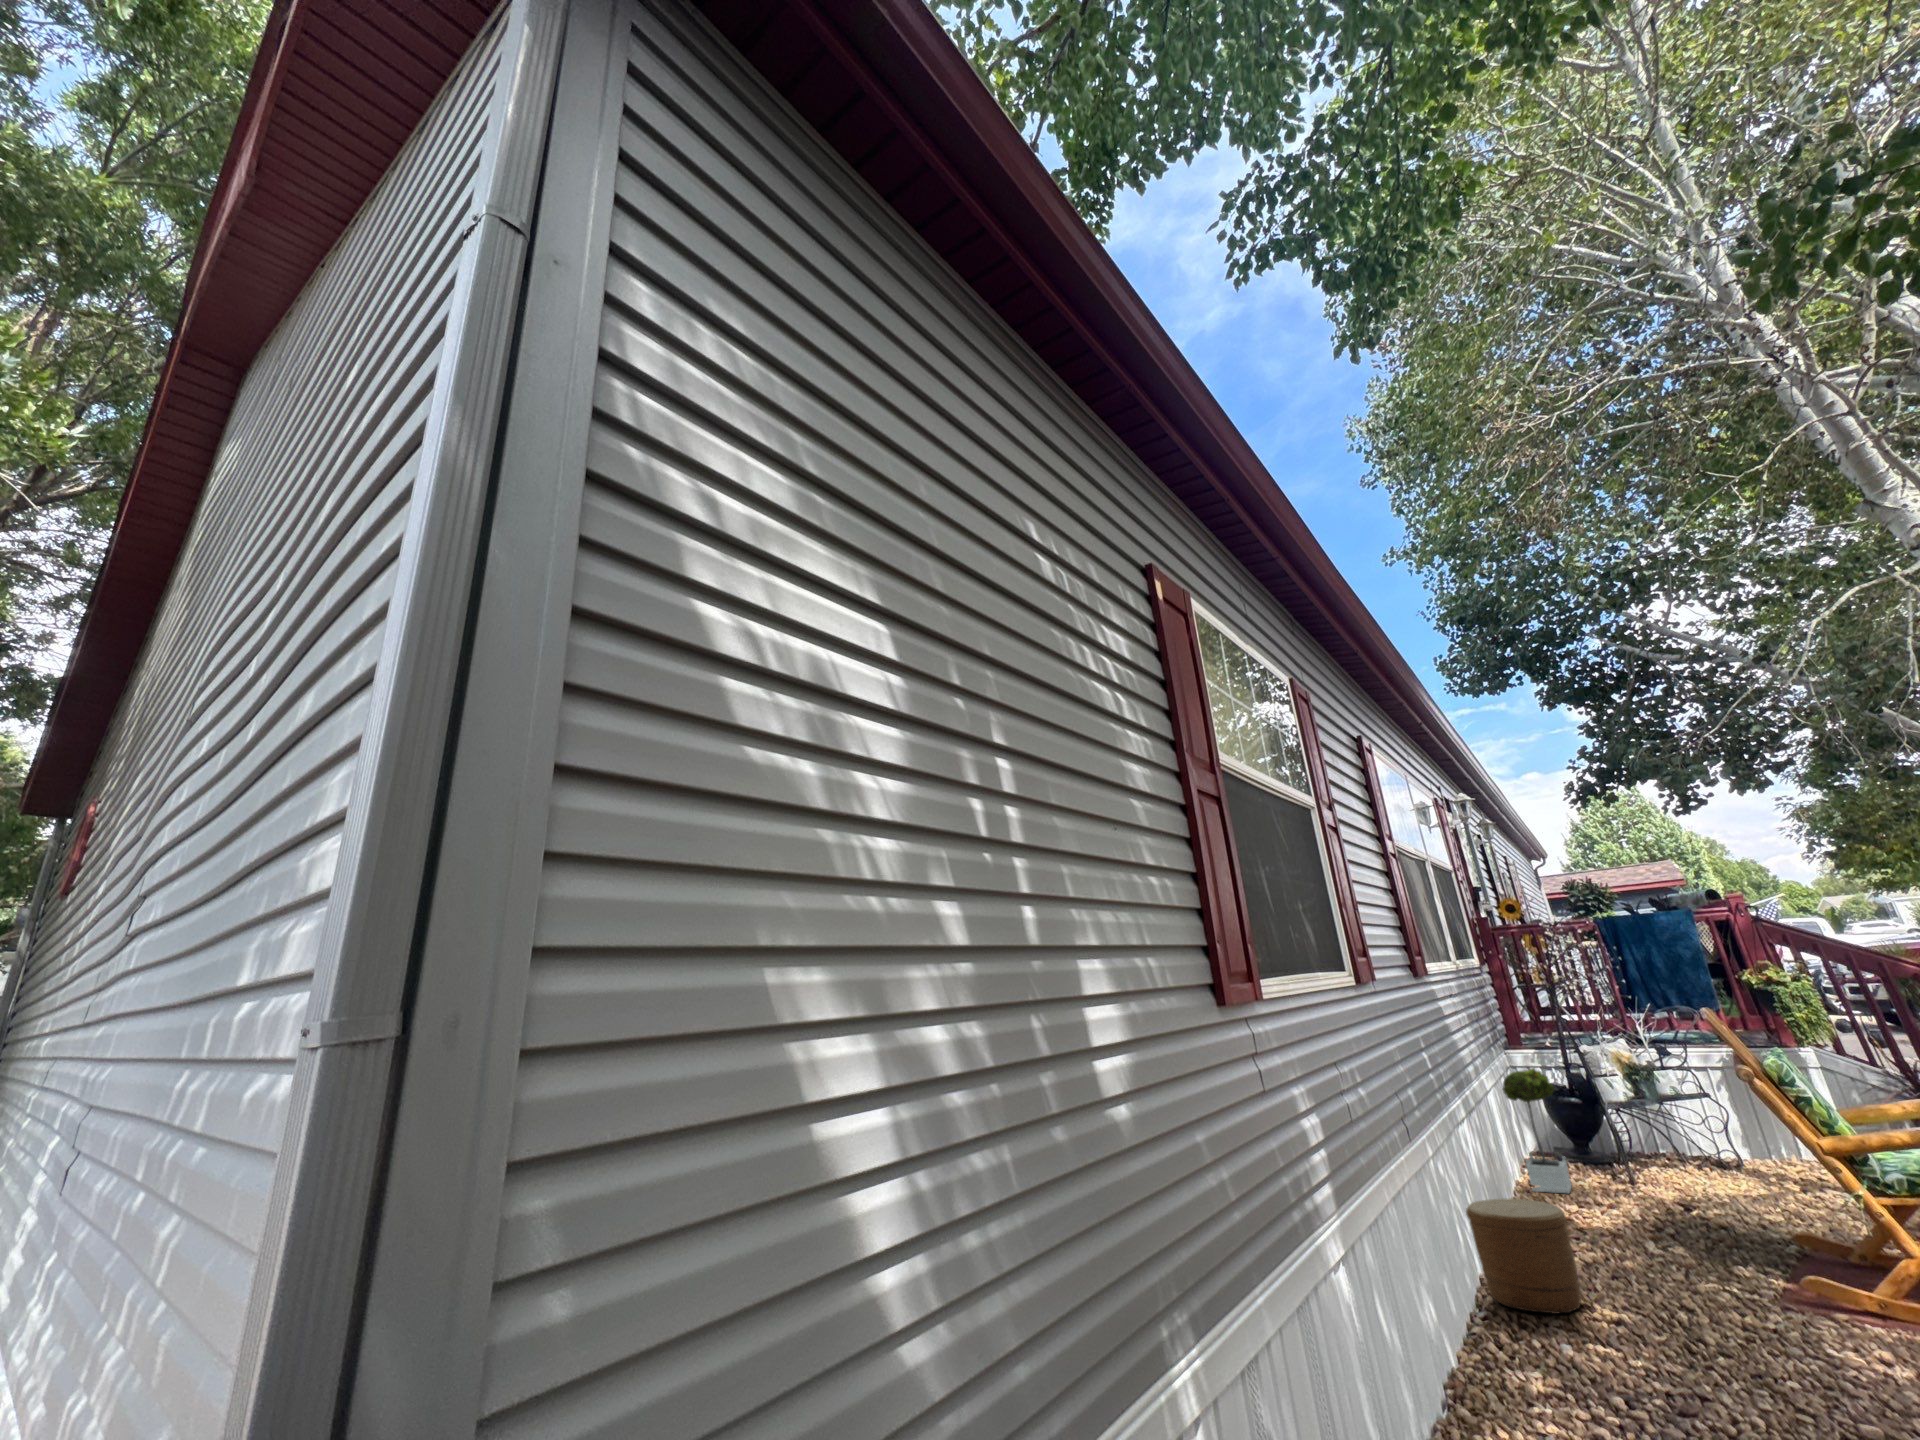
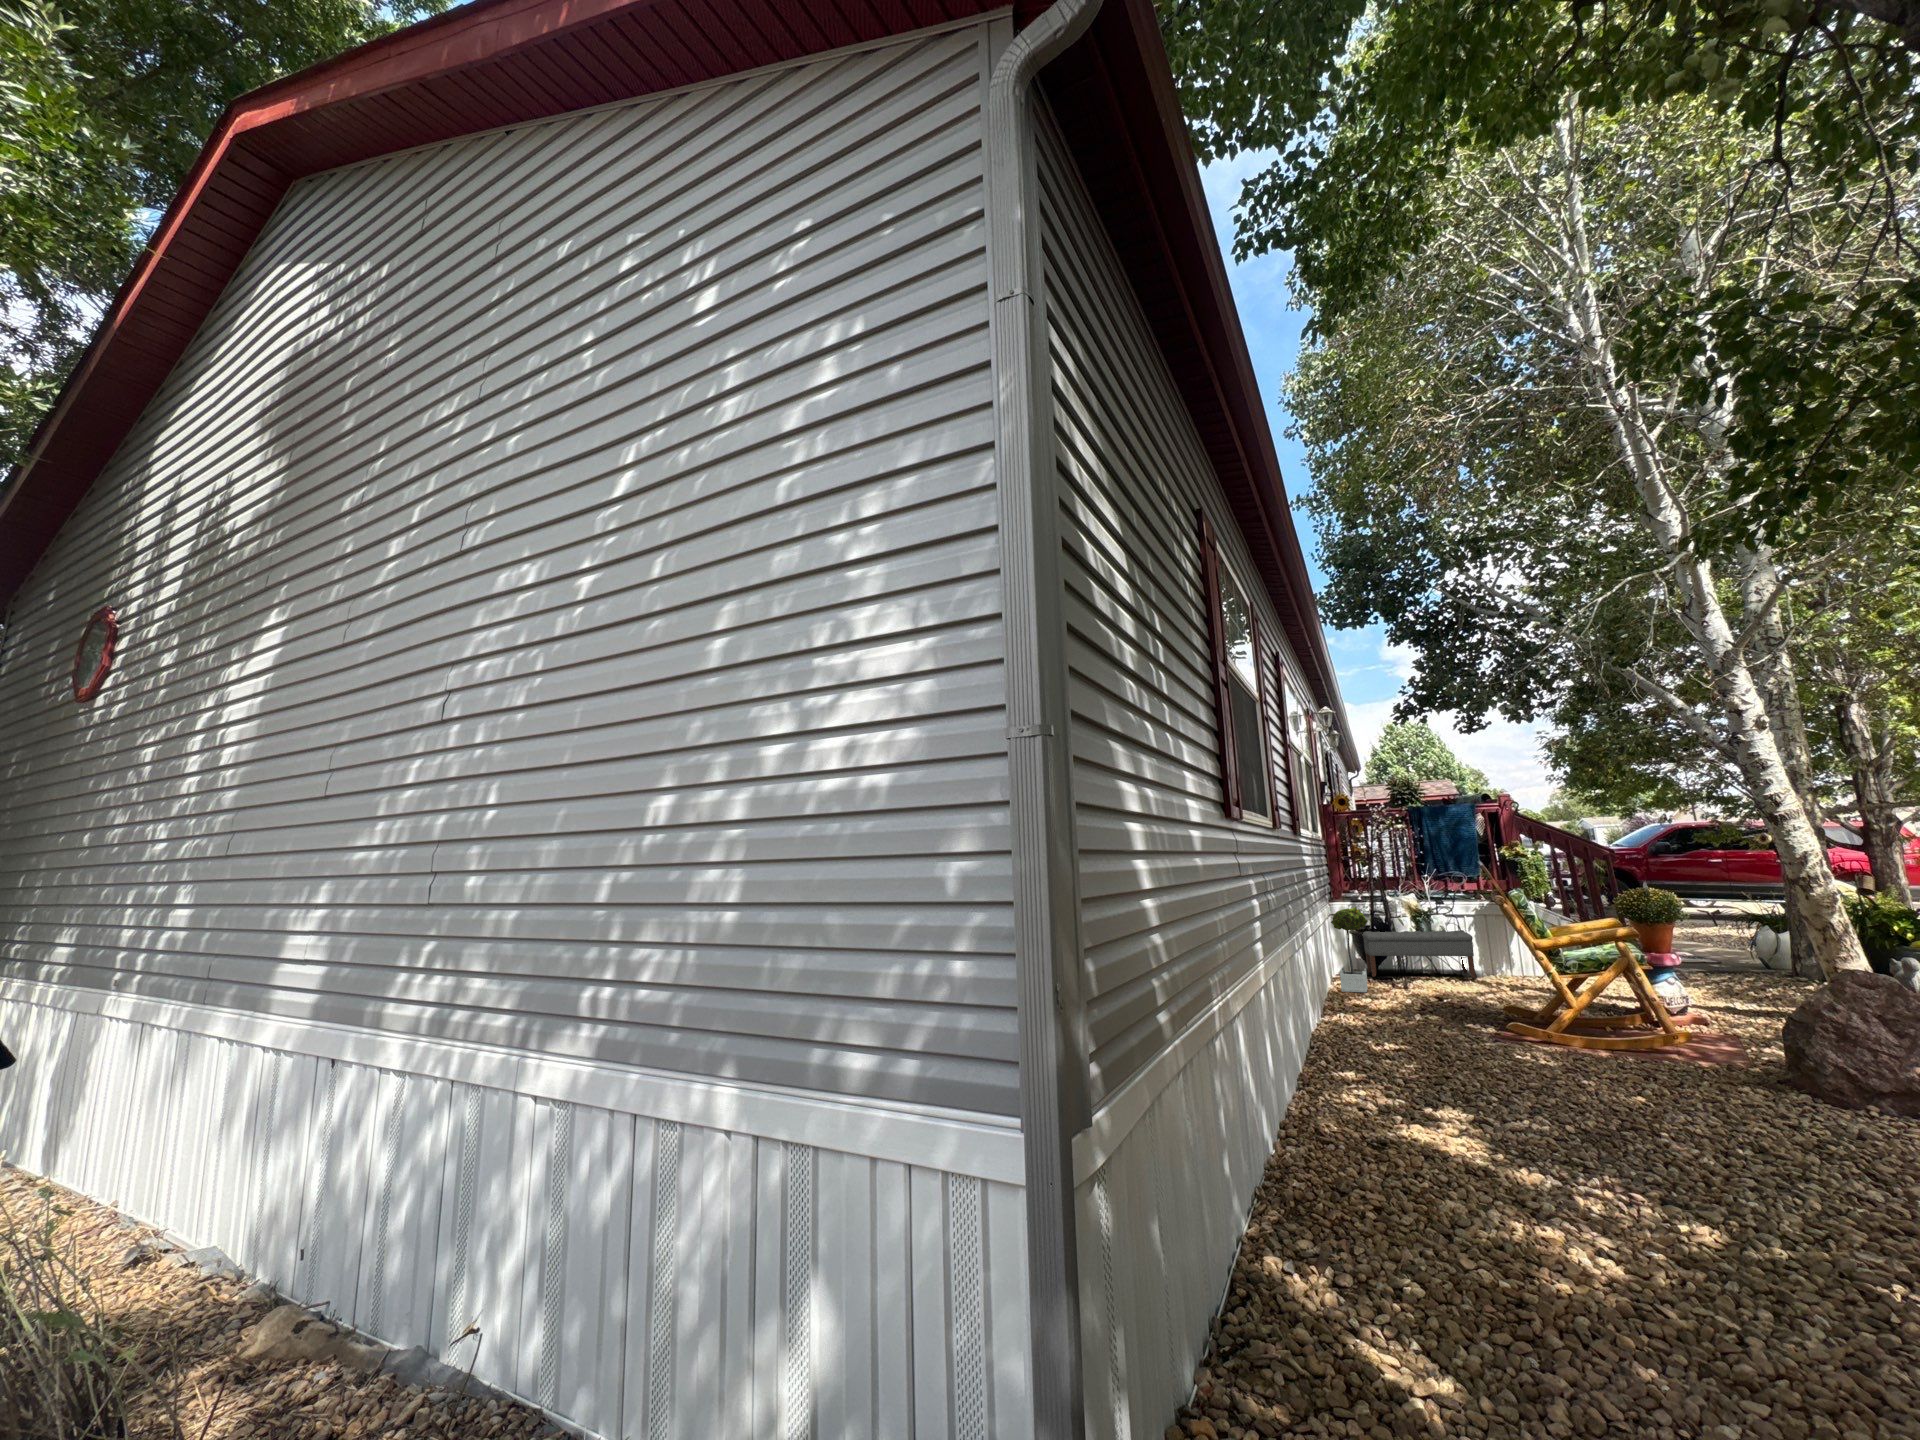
bench: none [1557,1092,1739,1164] -> present [1362,931,1476,978]
woven basket: present [1466,1199,1581,1314] -> none [1313,980,1378,1046]

